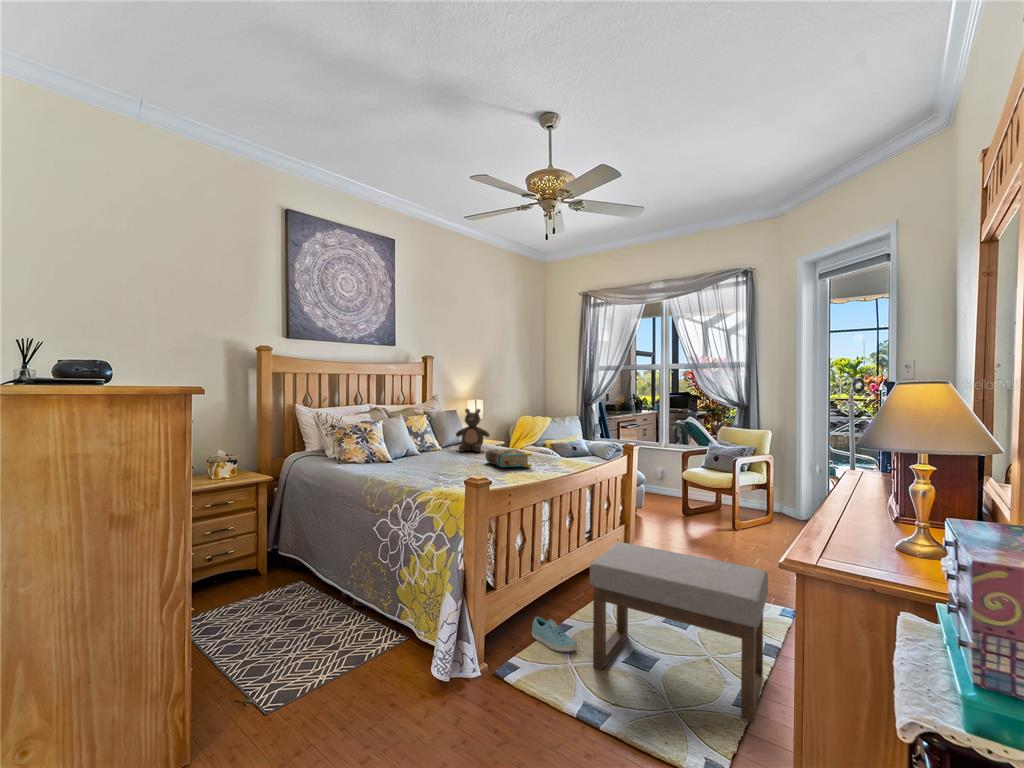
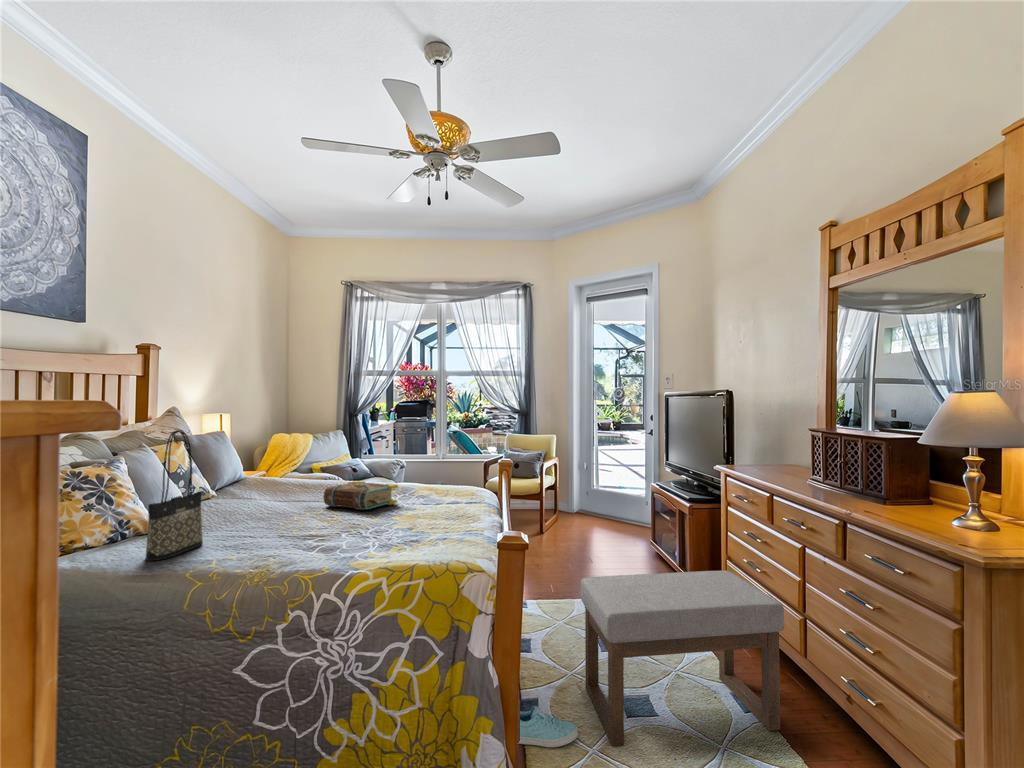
tote bag: none [365,406,397,472] -> present [146,430,203,561]
stuffed bear: present [456,409,490,452] -> none [229,428,287,495]

